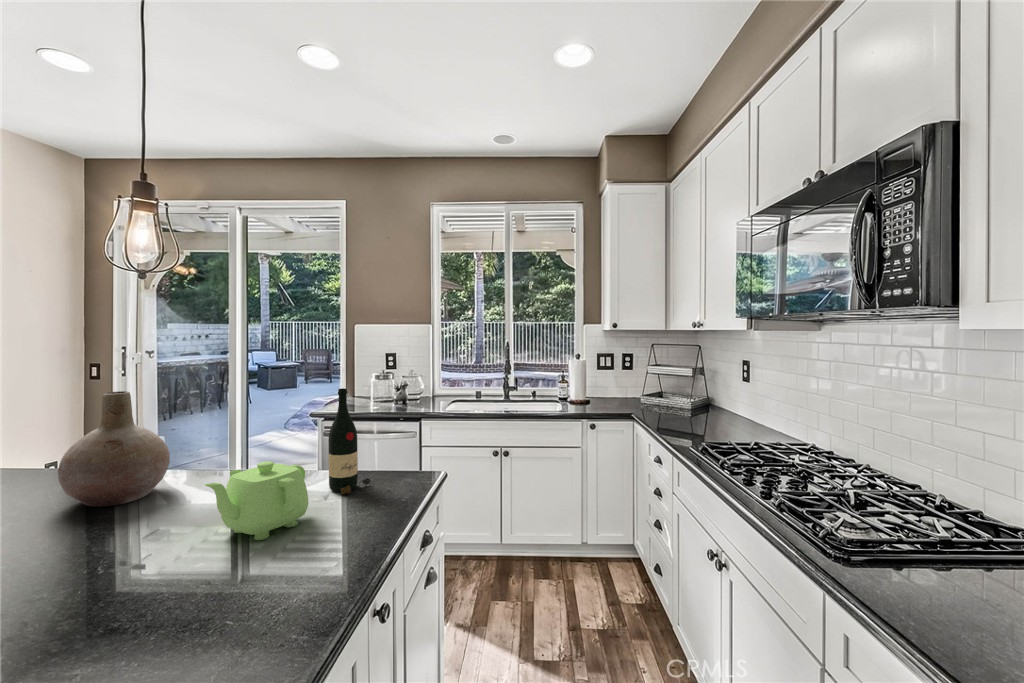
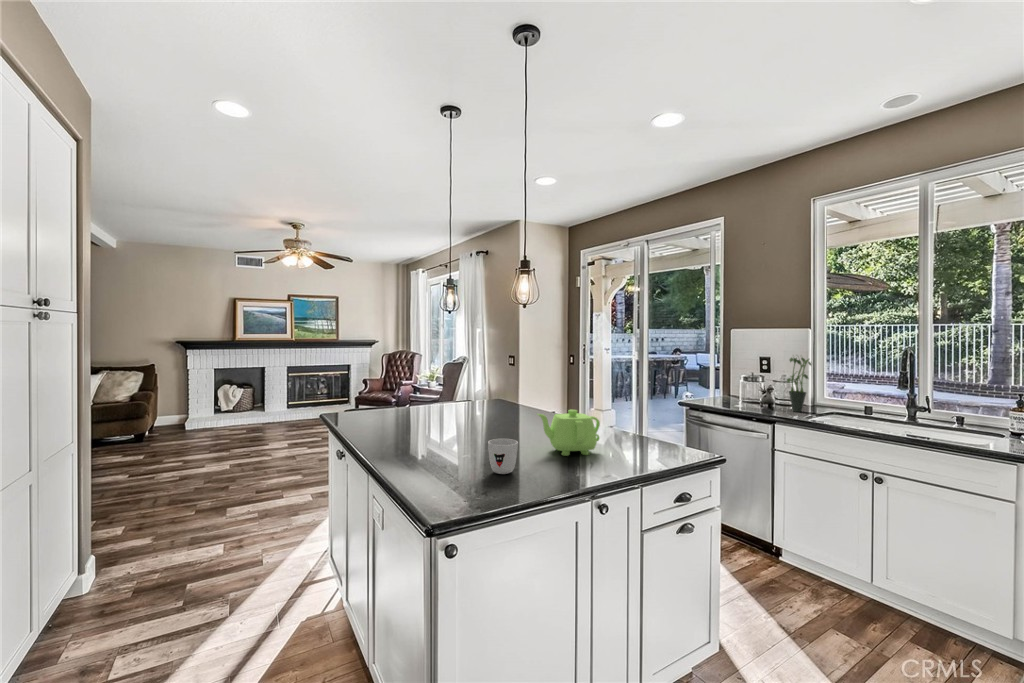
potted plant: none [420,350,441,405] -> present [787,358,811,412]
wine bottle: present [328,388,371,494] -> none [626,371,656,449]
vase: present [58,391,170,507] -> none [500,363,549,426]
mug: none [141,551,213,632] -> present [488,439,518,474]

